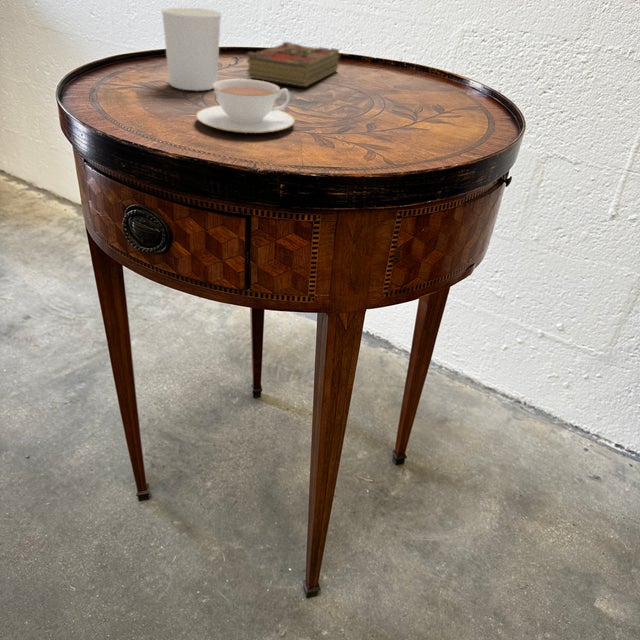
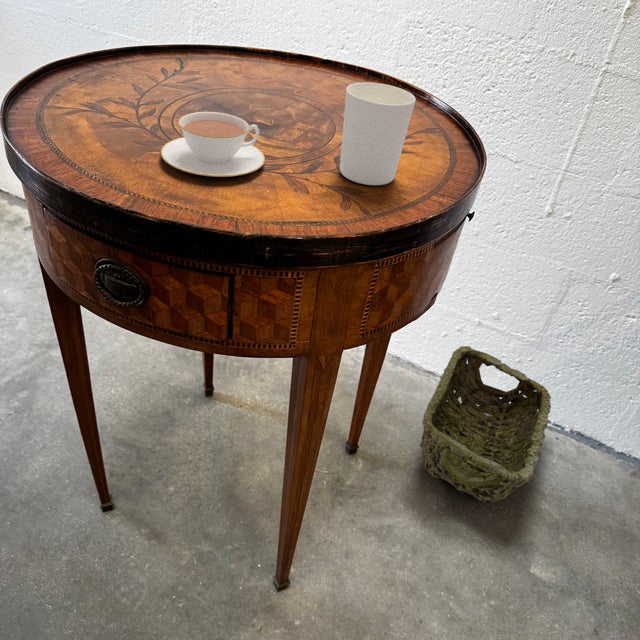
candle holder: present [162,7,221,91] -> present [340,83,416,185]
book: present [247,42,339,86] -> none [201,49,292,106]
woven basket: none [469,358,621,521] -> present [420,346,551,502]

